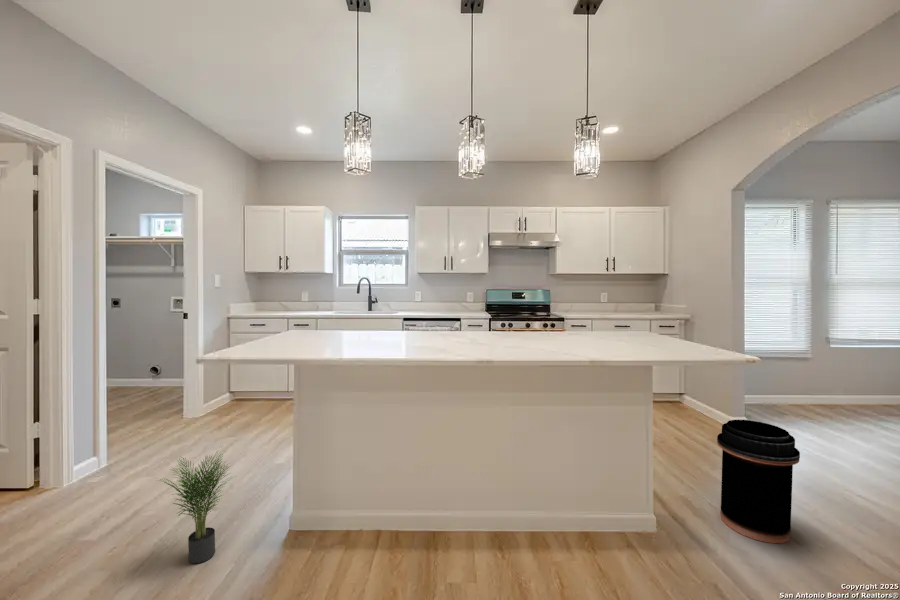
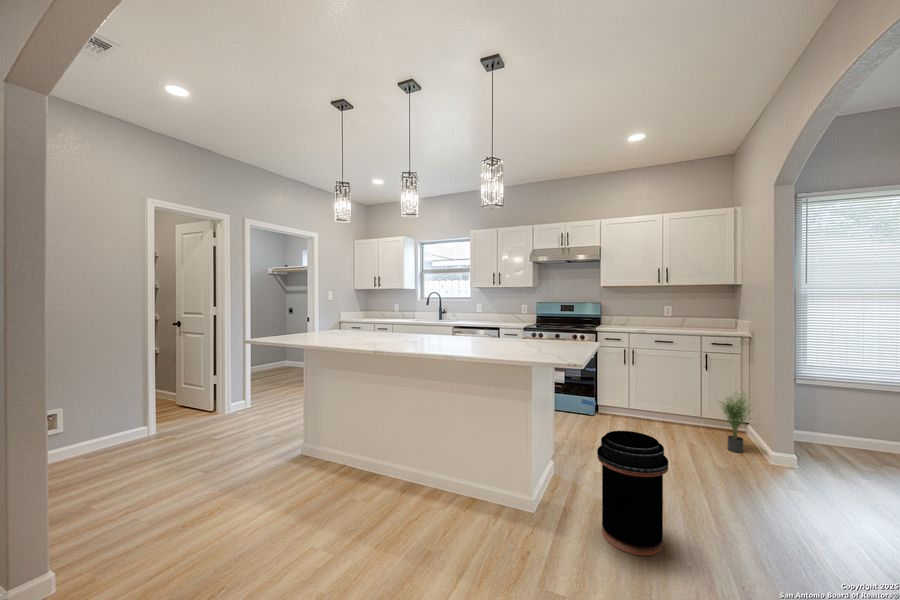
potted plant: present [164,454,227,563] -> present [723,398,748,453]

